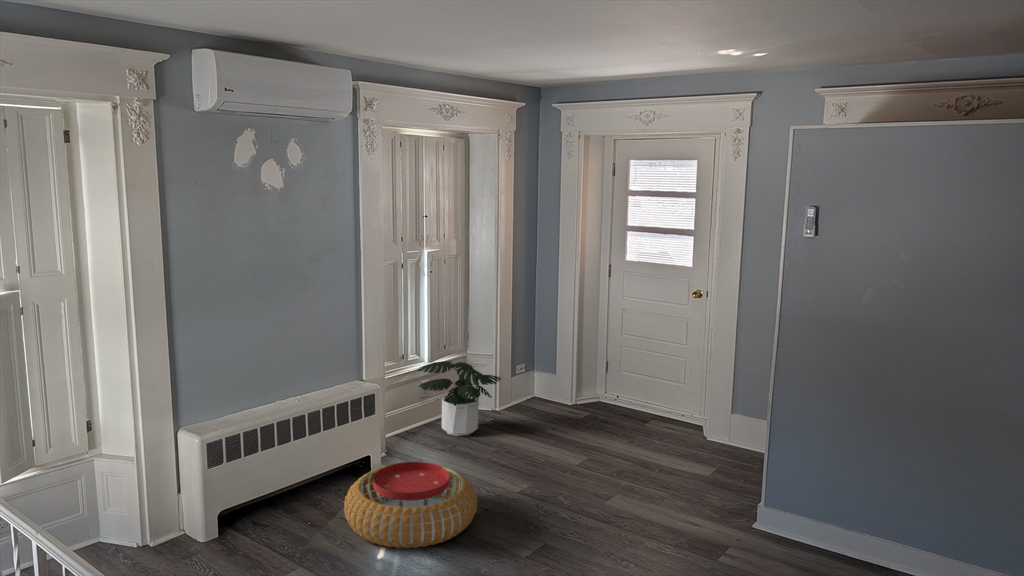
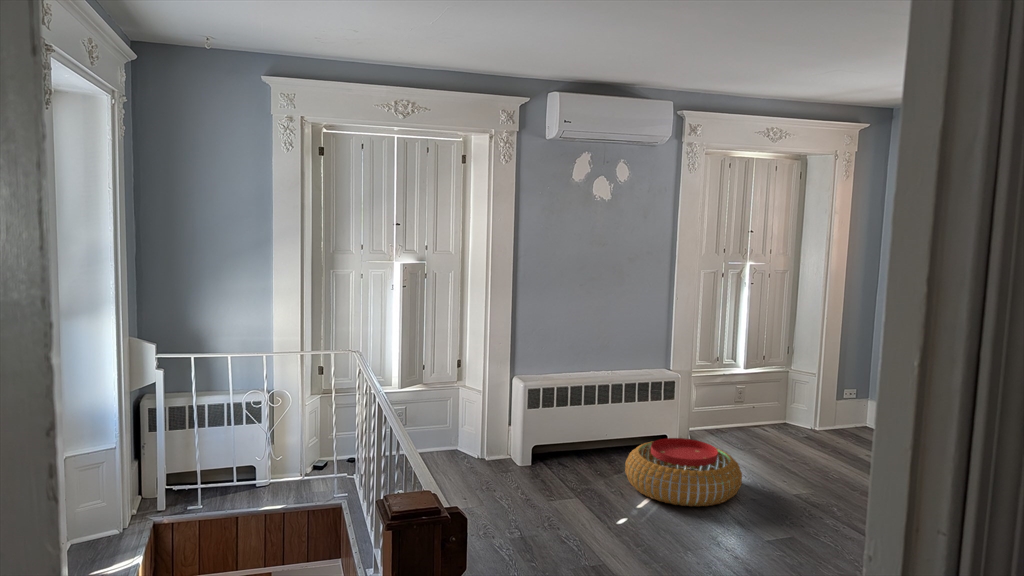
potted plant: present [418,361,501,436] -> none [728,369,816,442]

